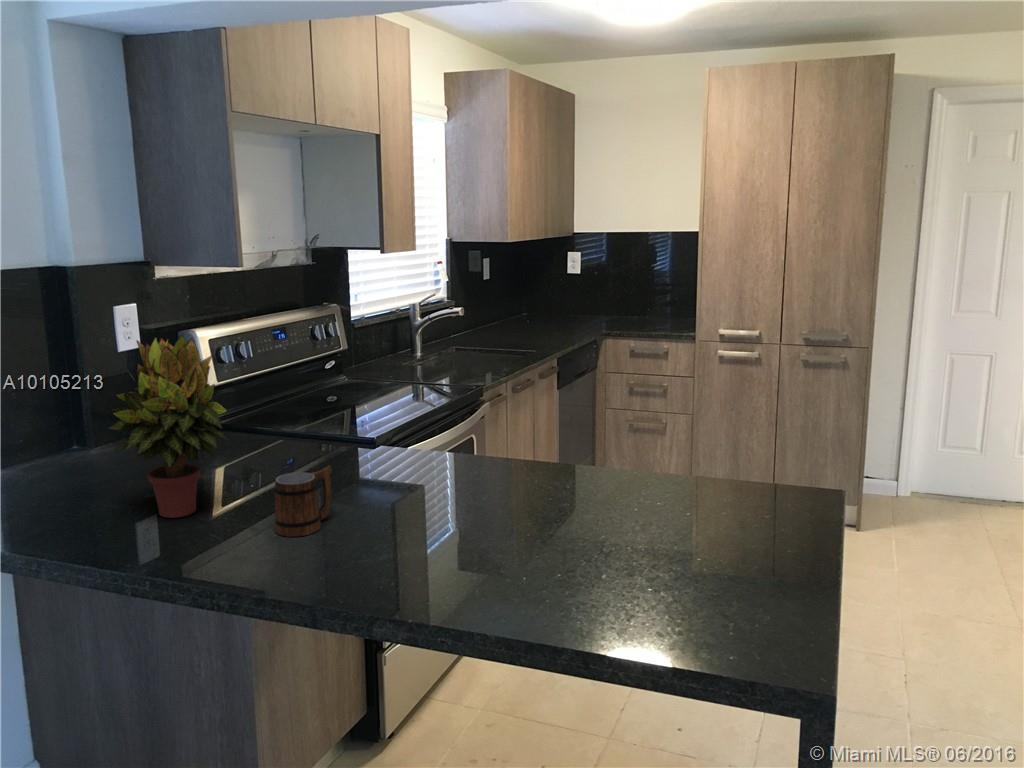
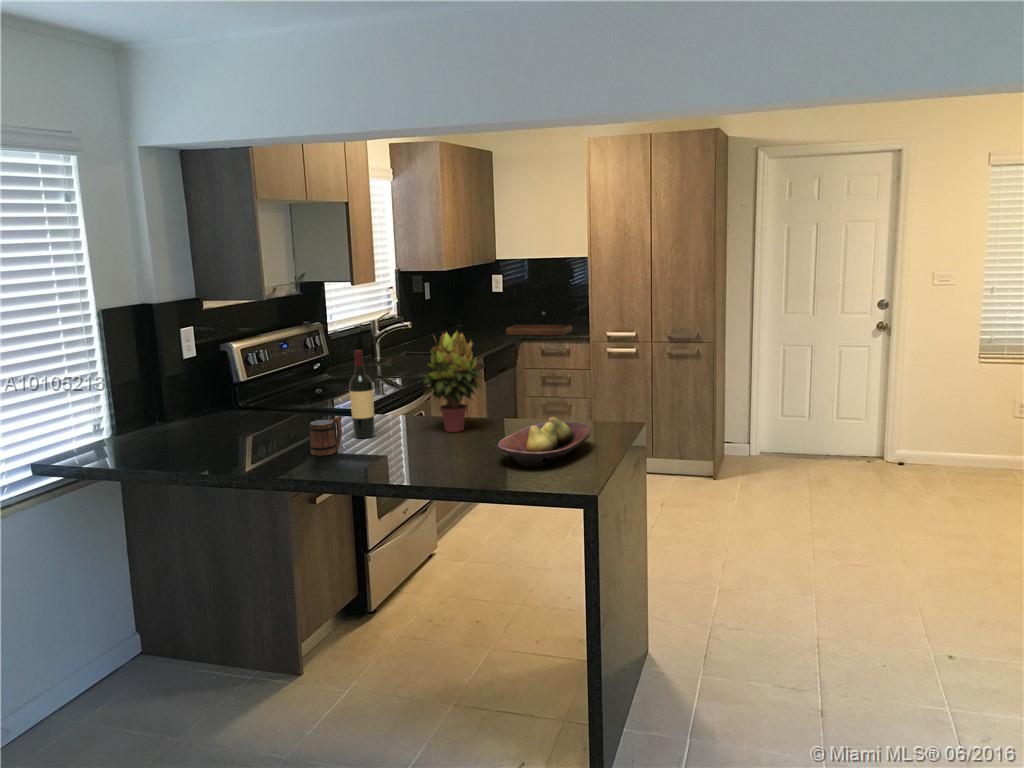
tray: none [585,300,670,332] -> present [506,312,572,336]
potted plant: present [108,335,227,518] -> present [423,331,484,432]
wine bottle: none [351,352,391,500] -> present [349,350,375,438]
fruit bowl: none [607,491,777,596] -> present [498,417,592,467]

